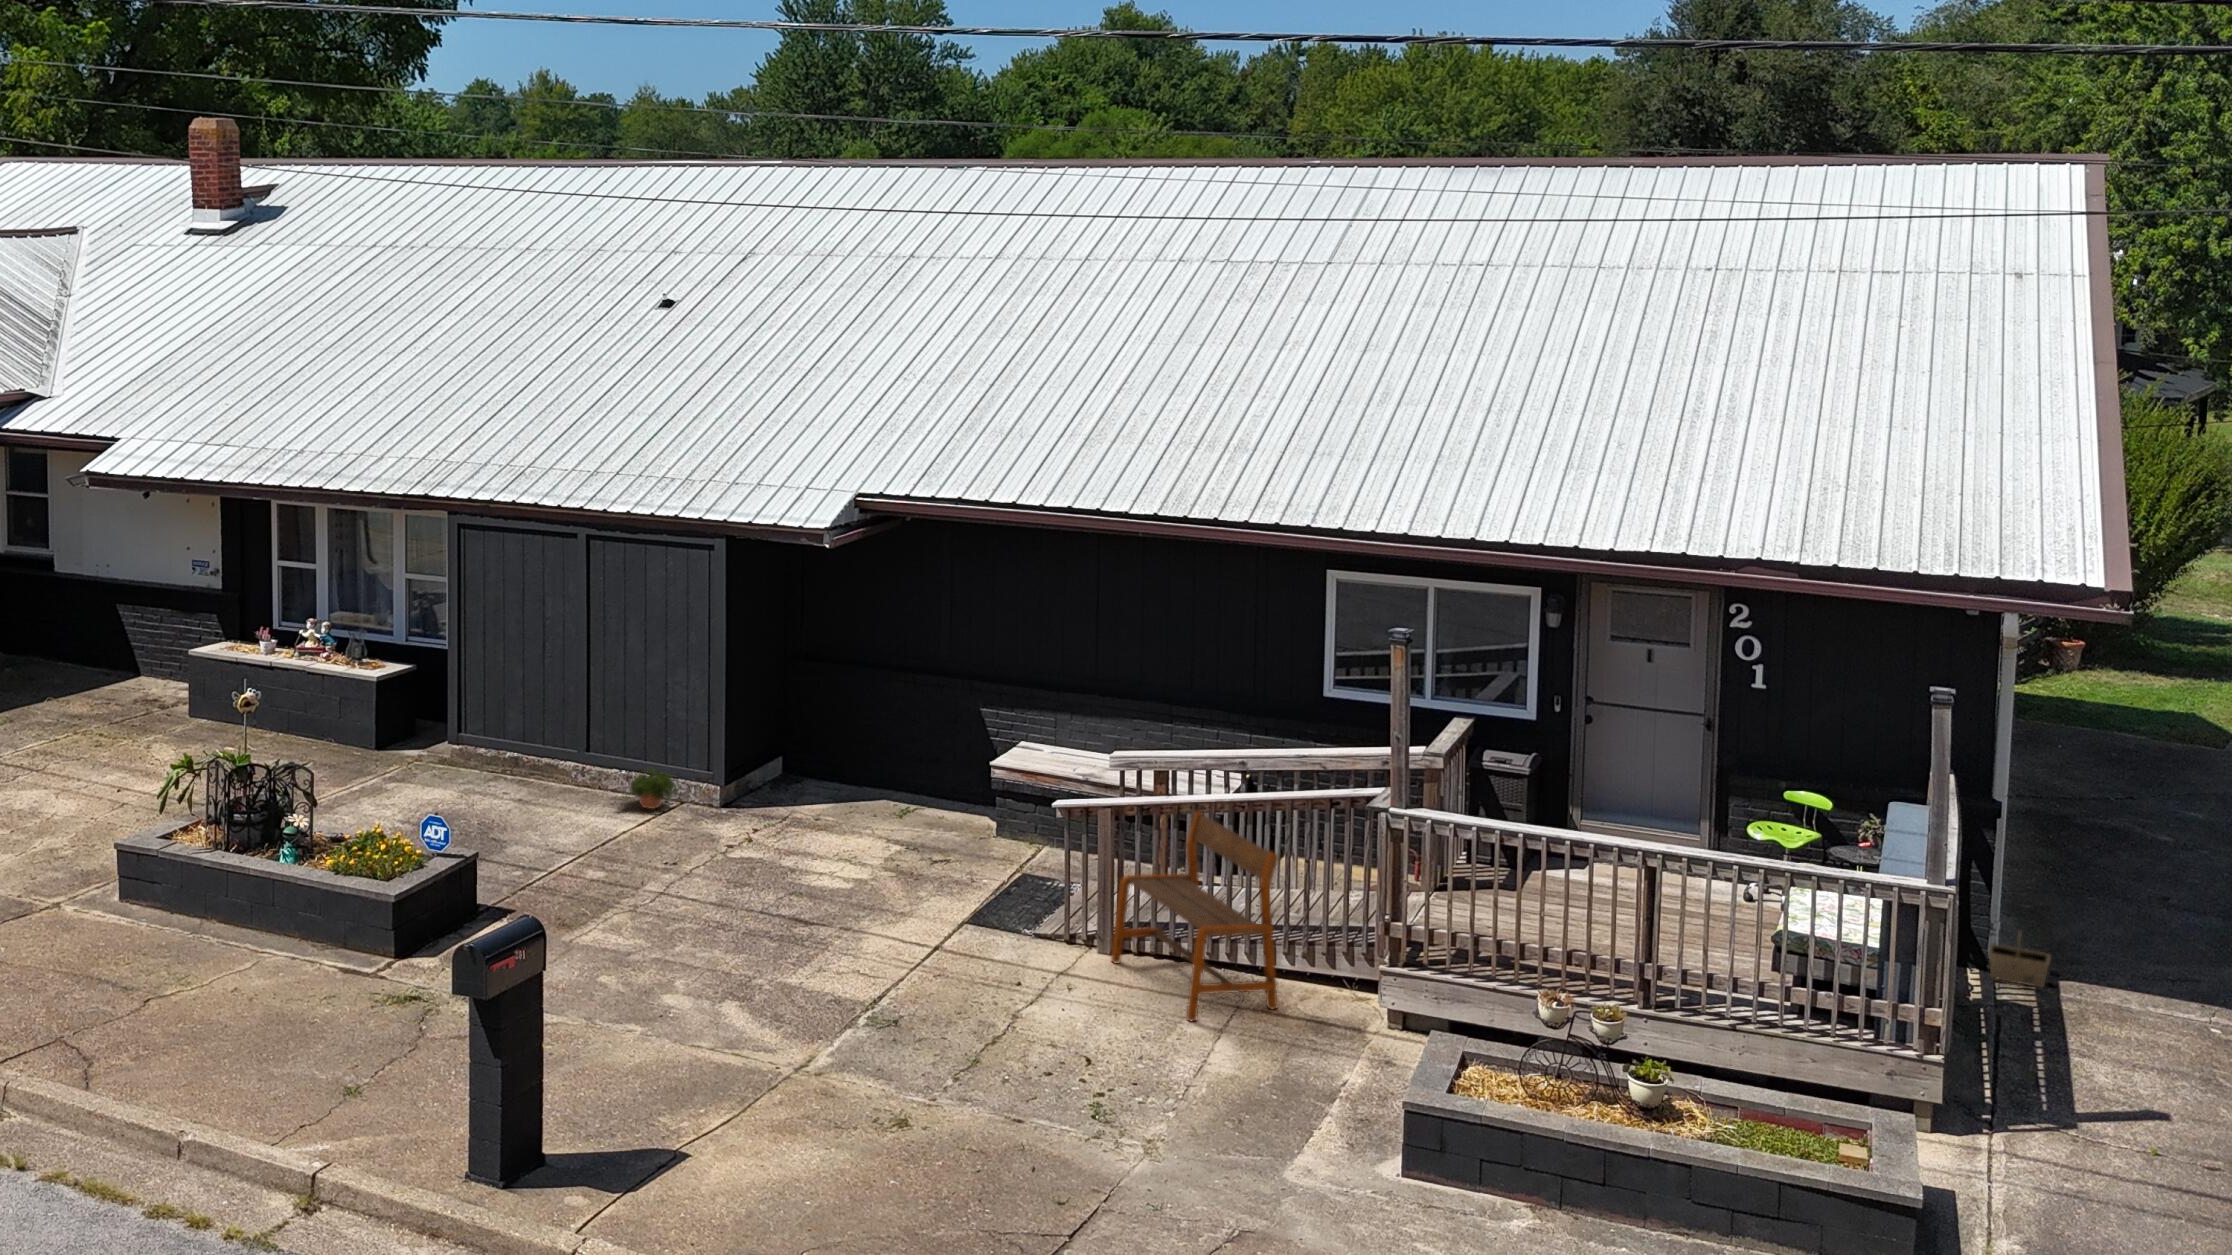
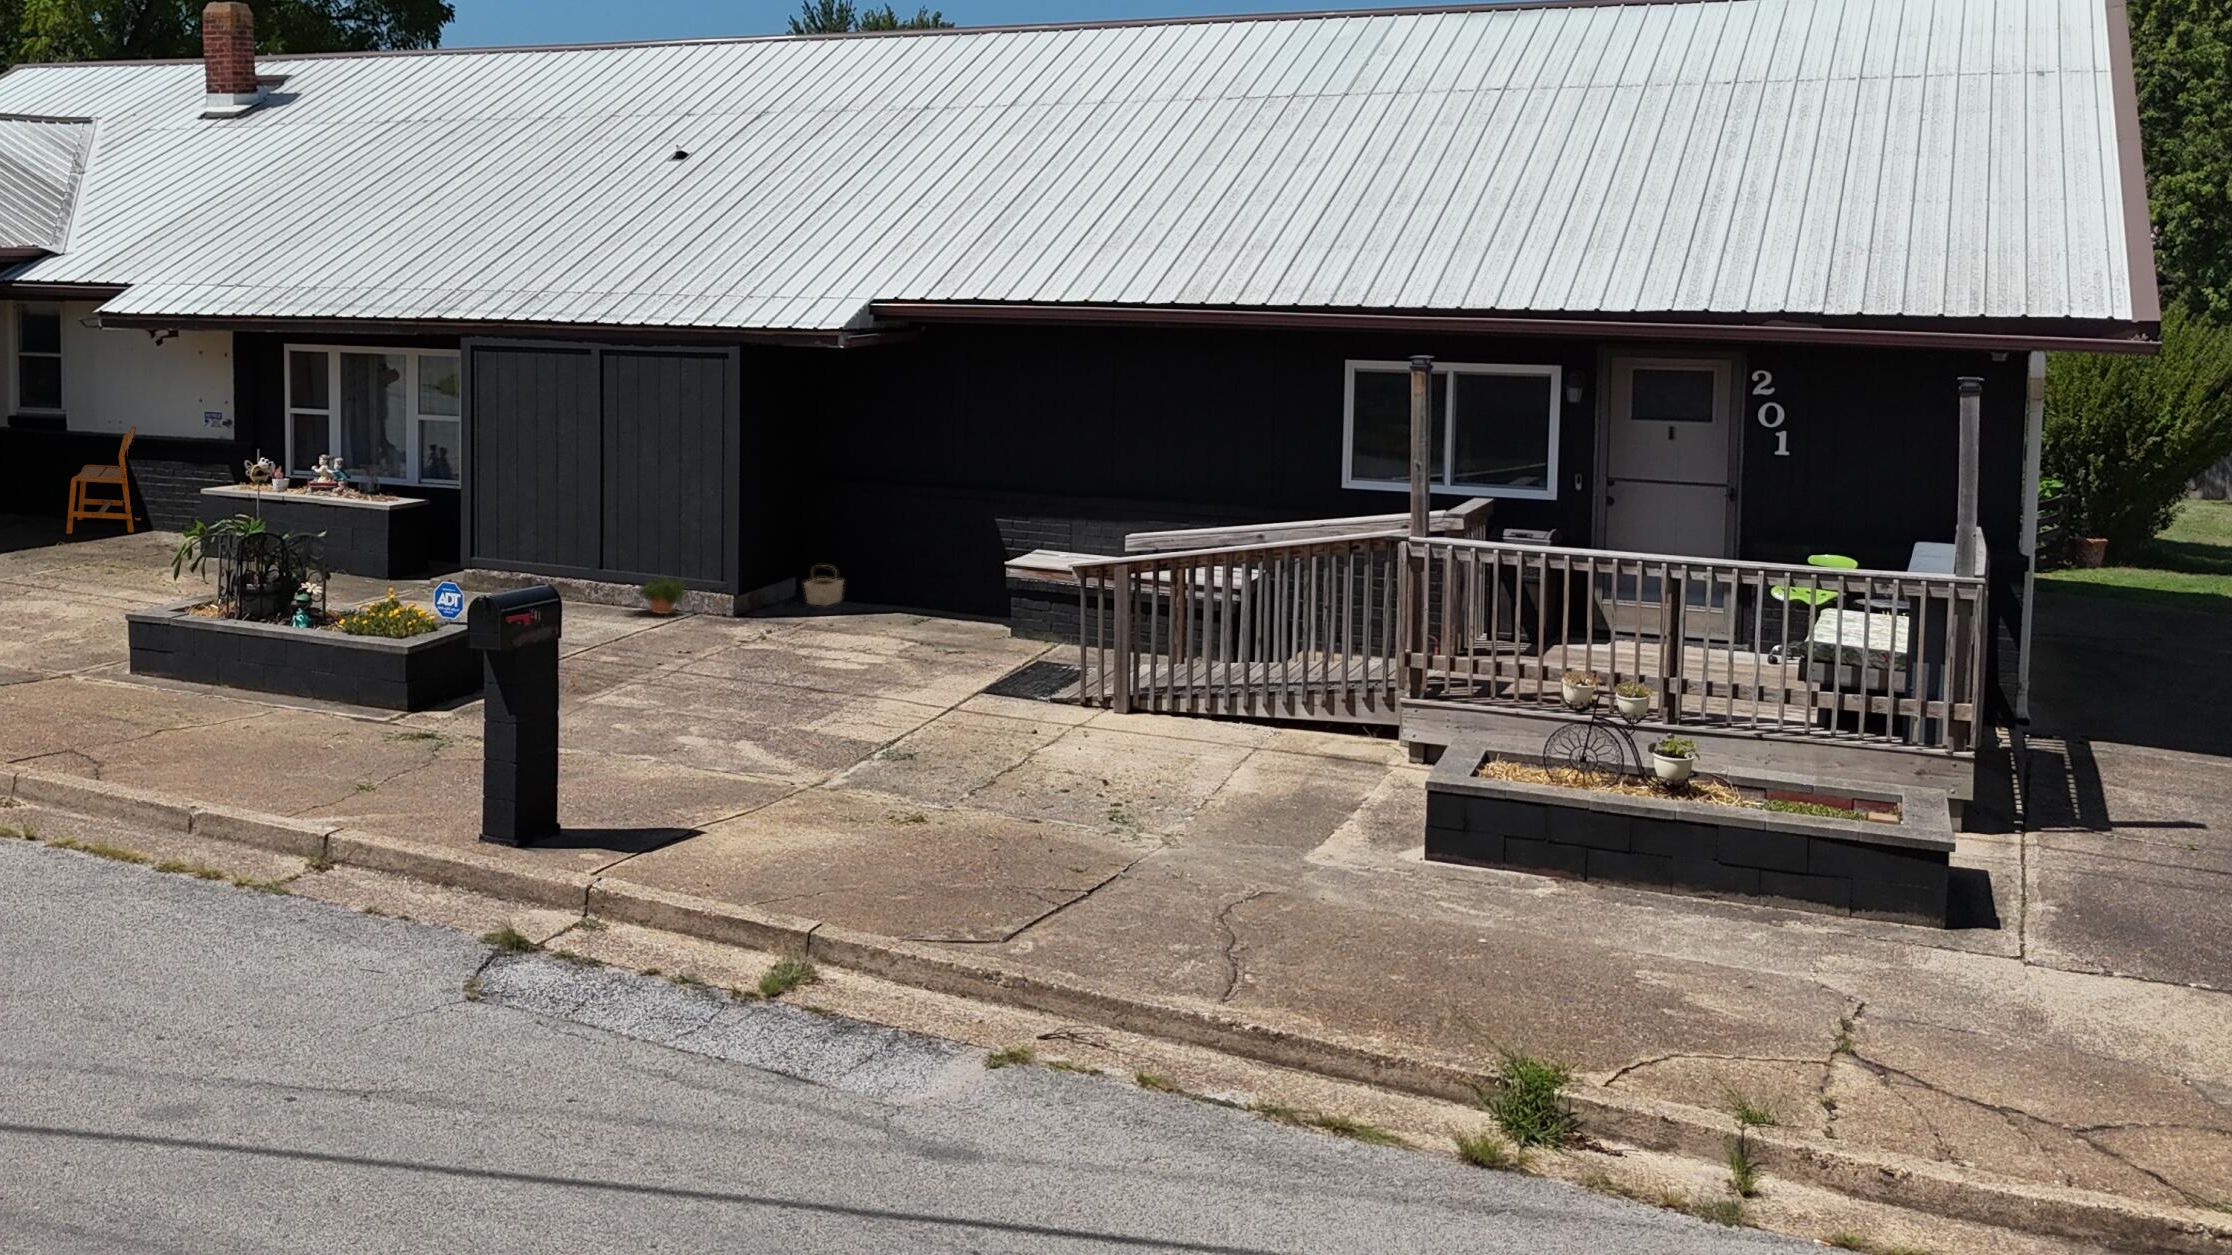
bench: present [1111,812,1278,1022] -> present [66,426,141,534]
basket: present [1988,931,2050,988] -> present [804,565,843,605]

